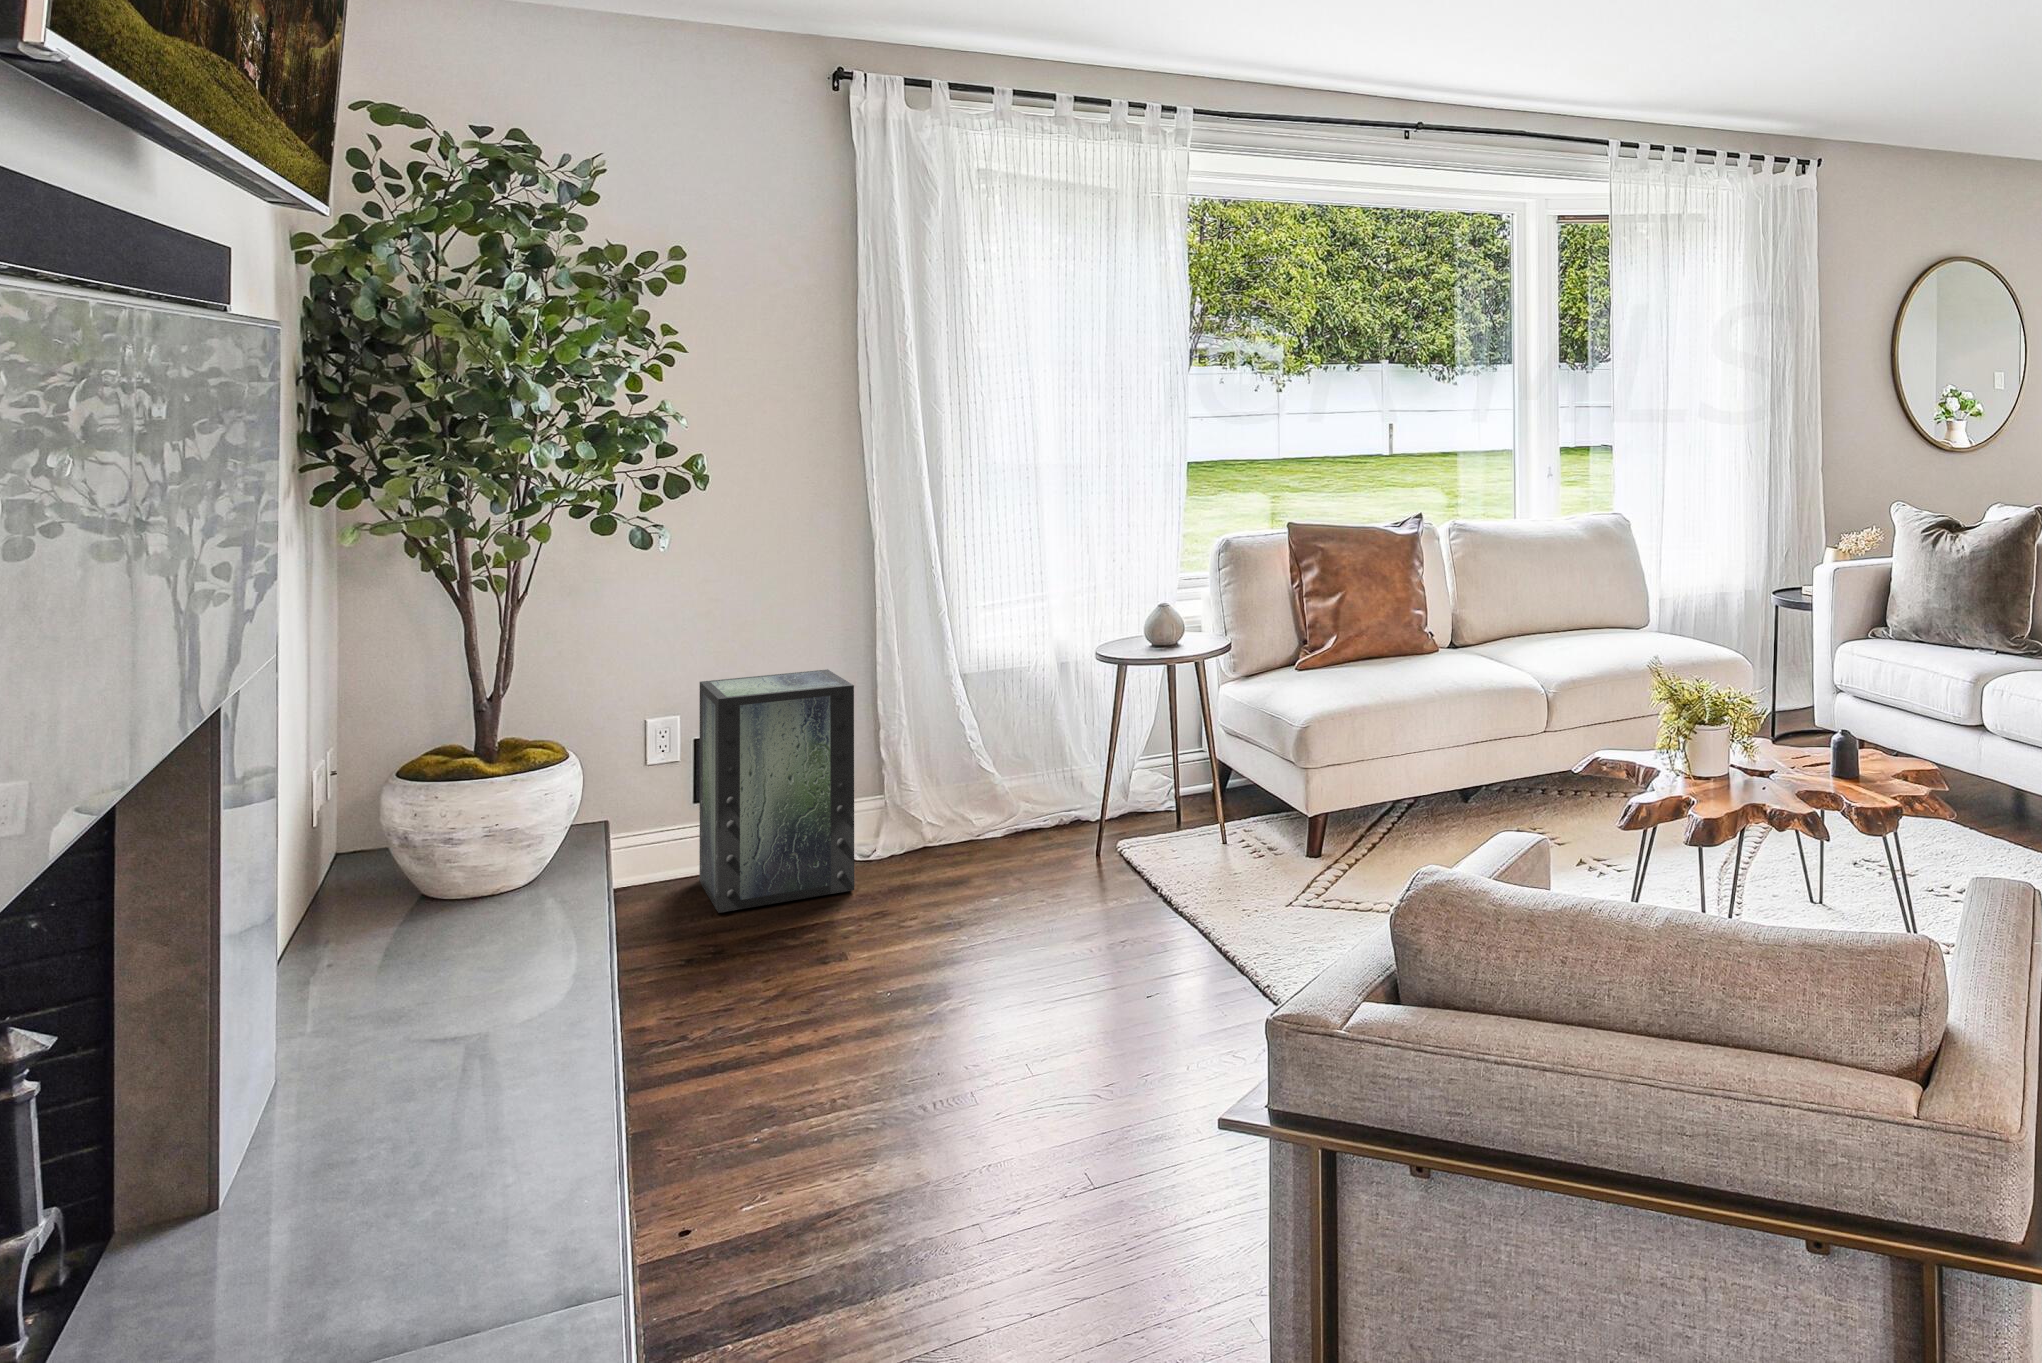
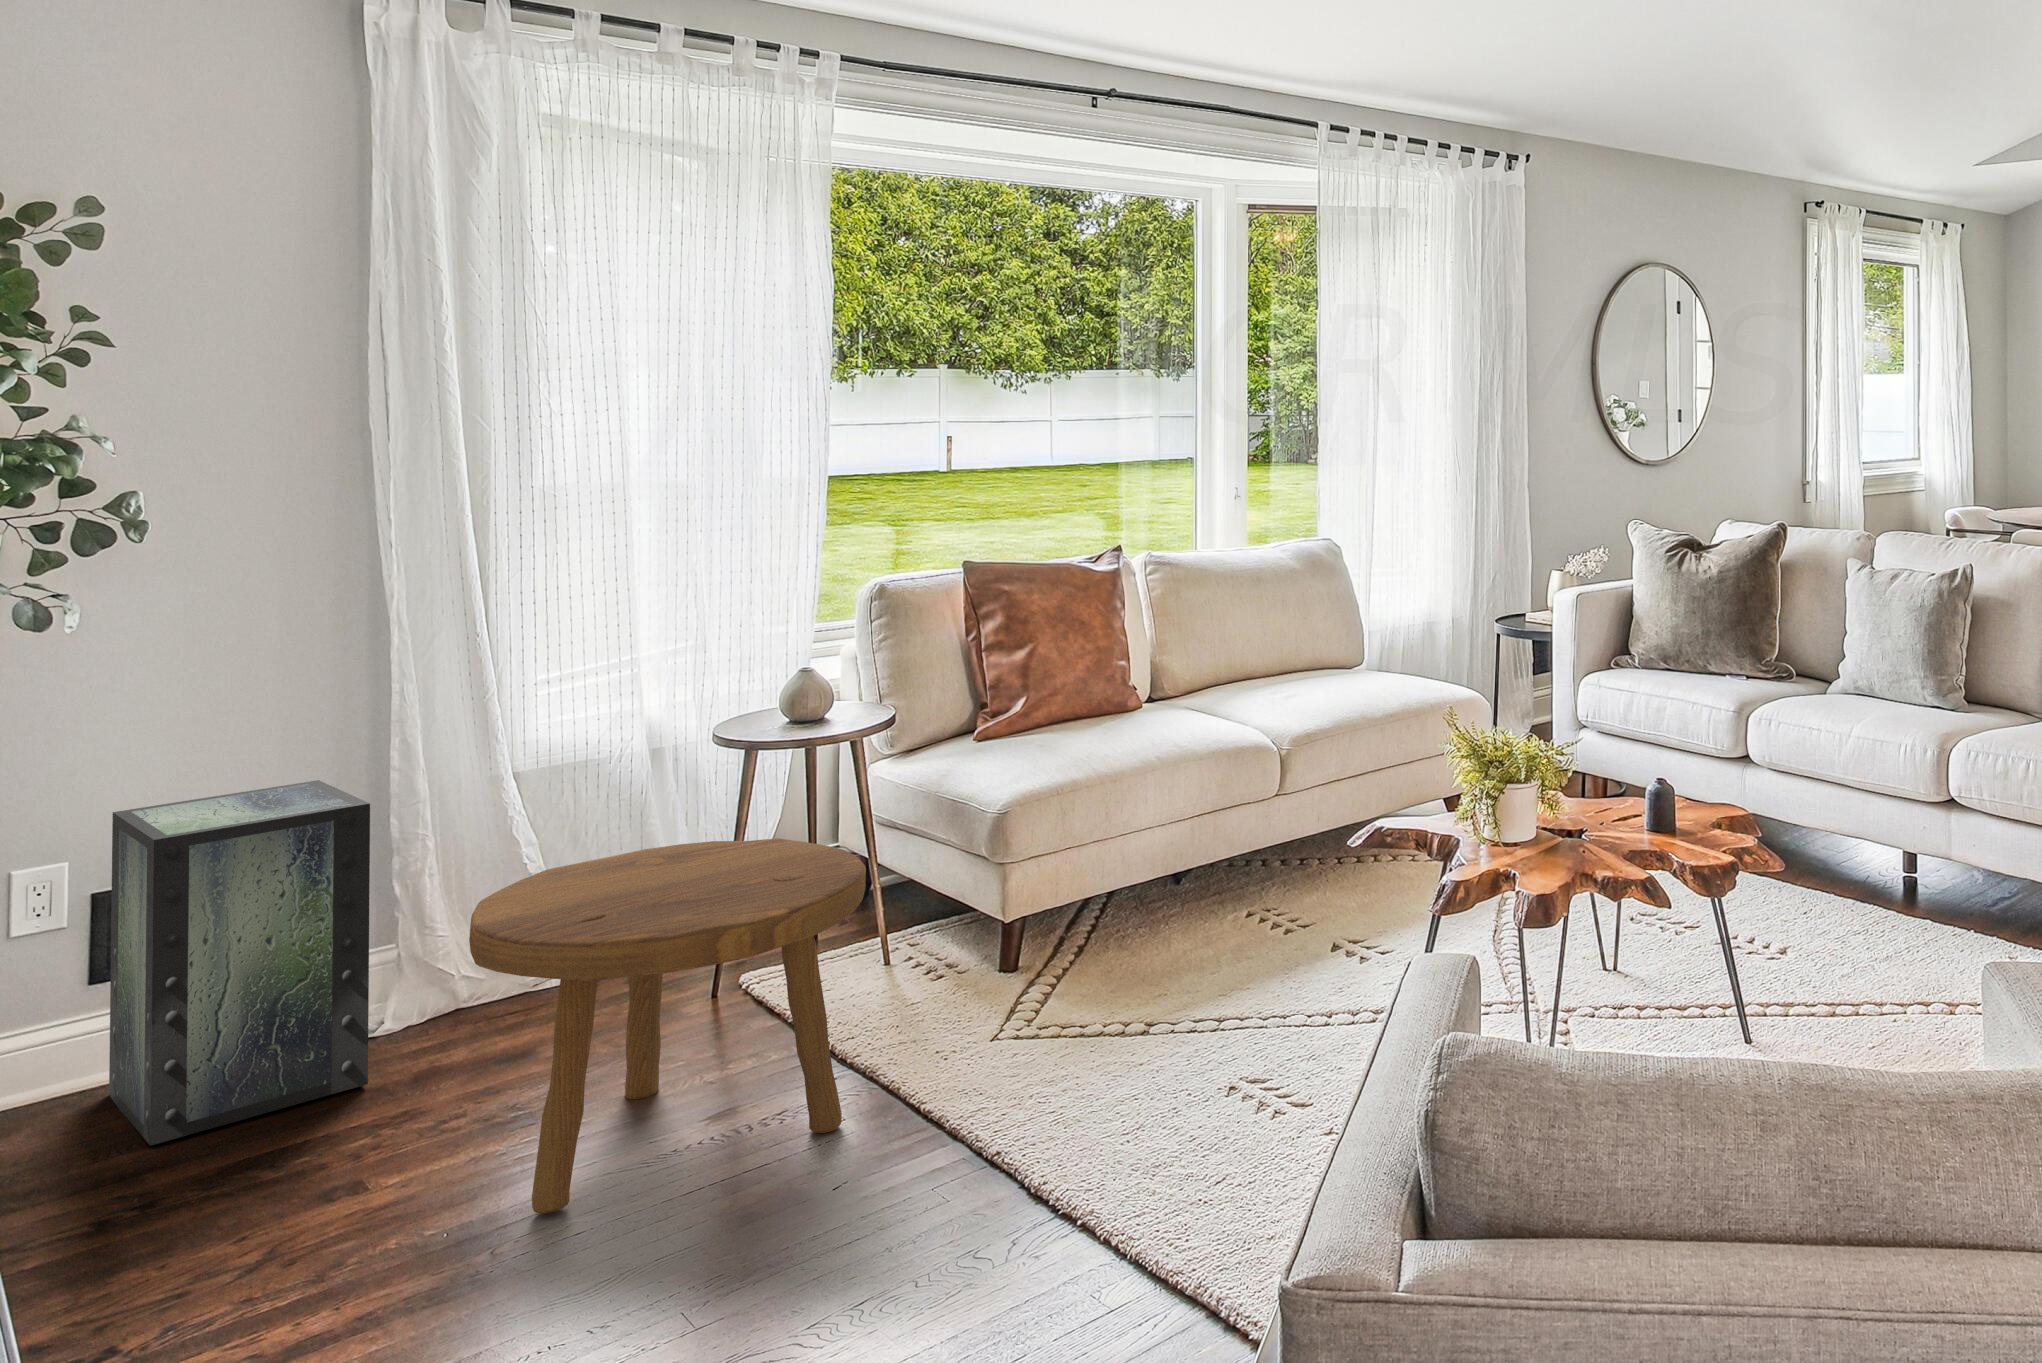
footstool: none [903,730,1178,981] -> present [469,838,866,1213]

